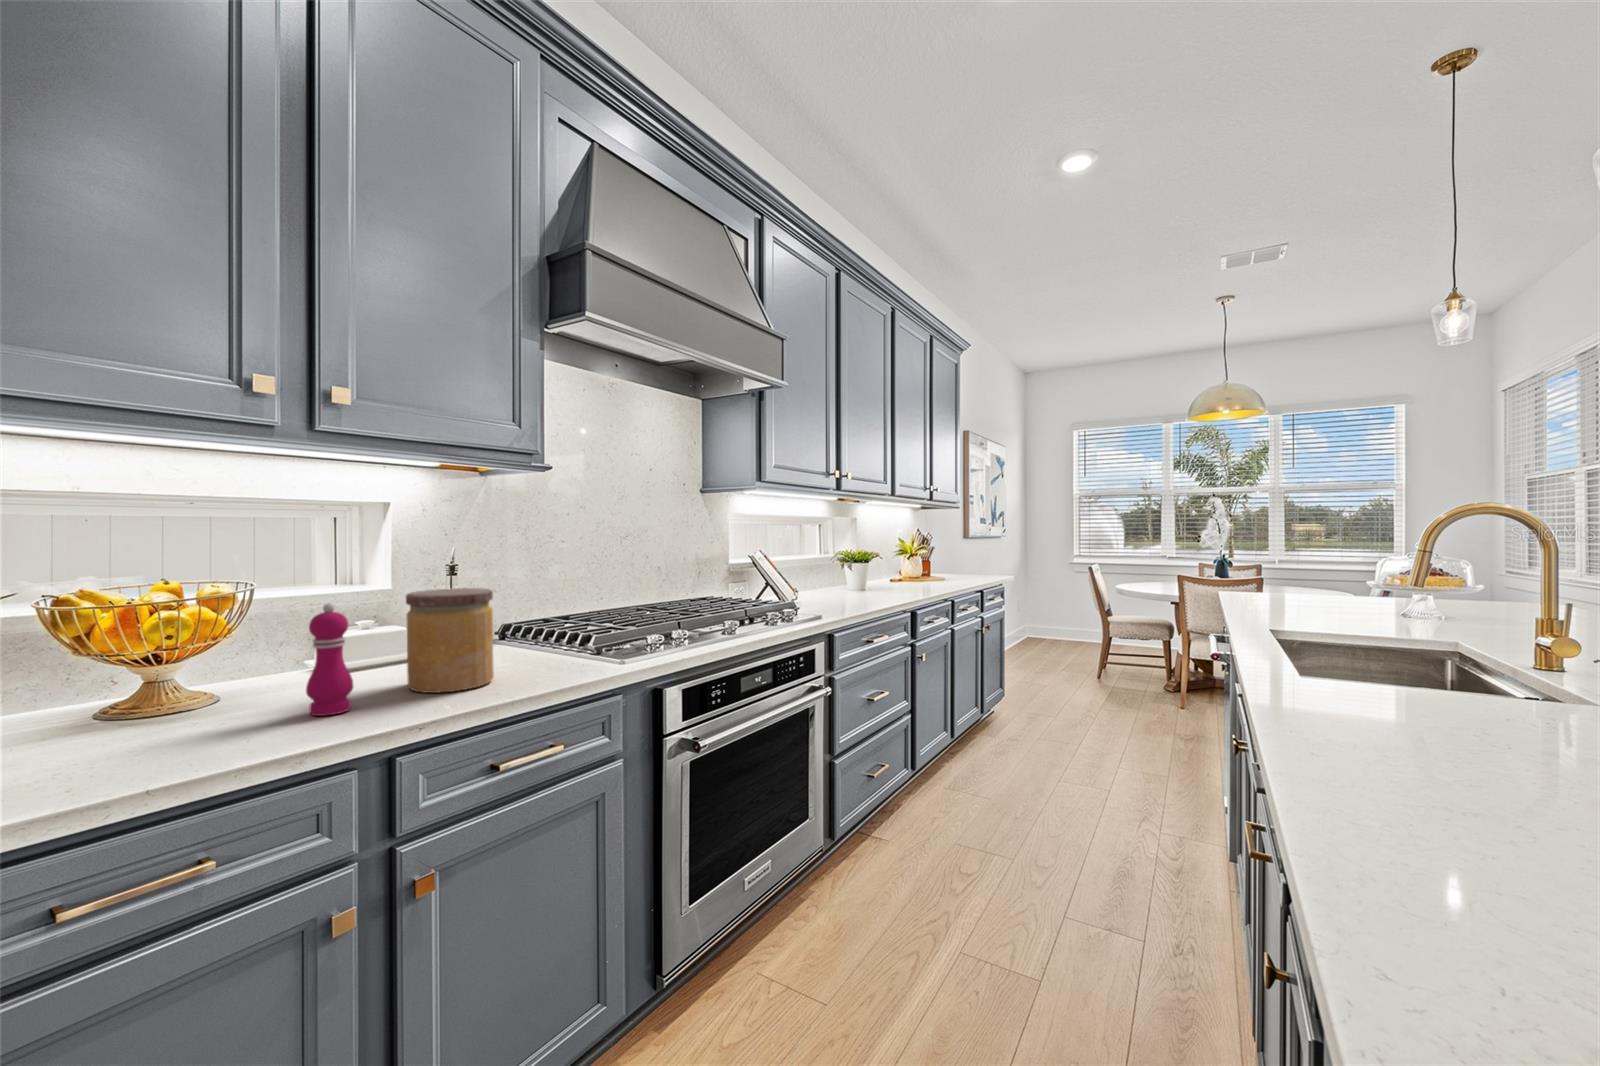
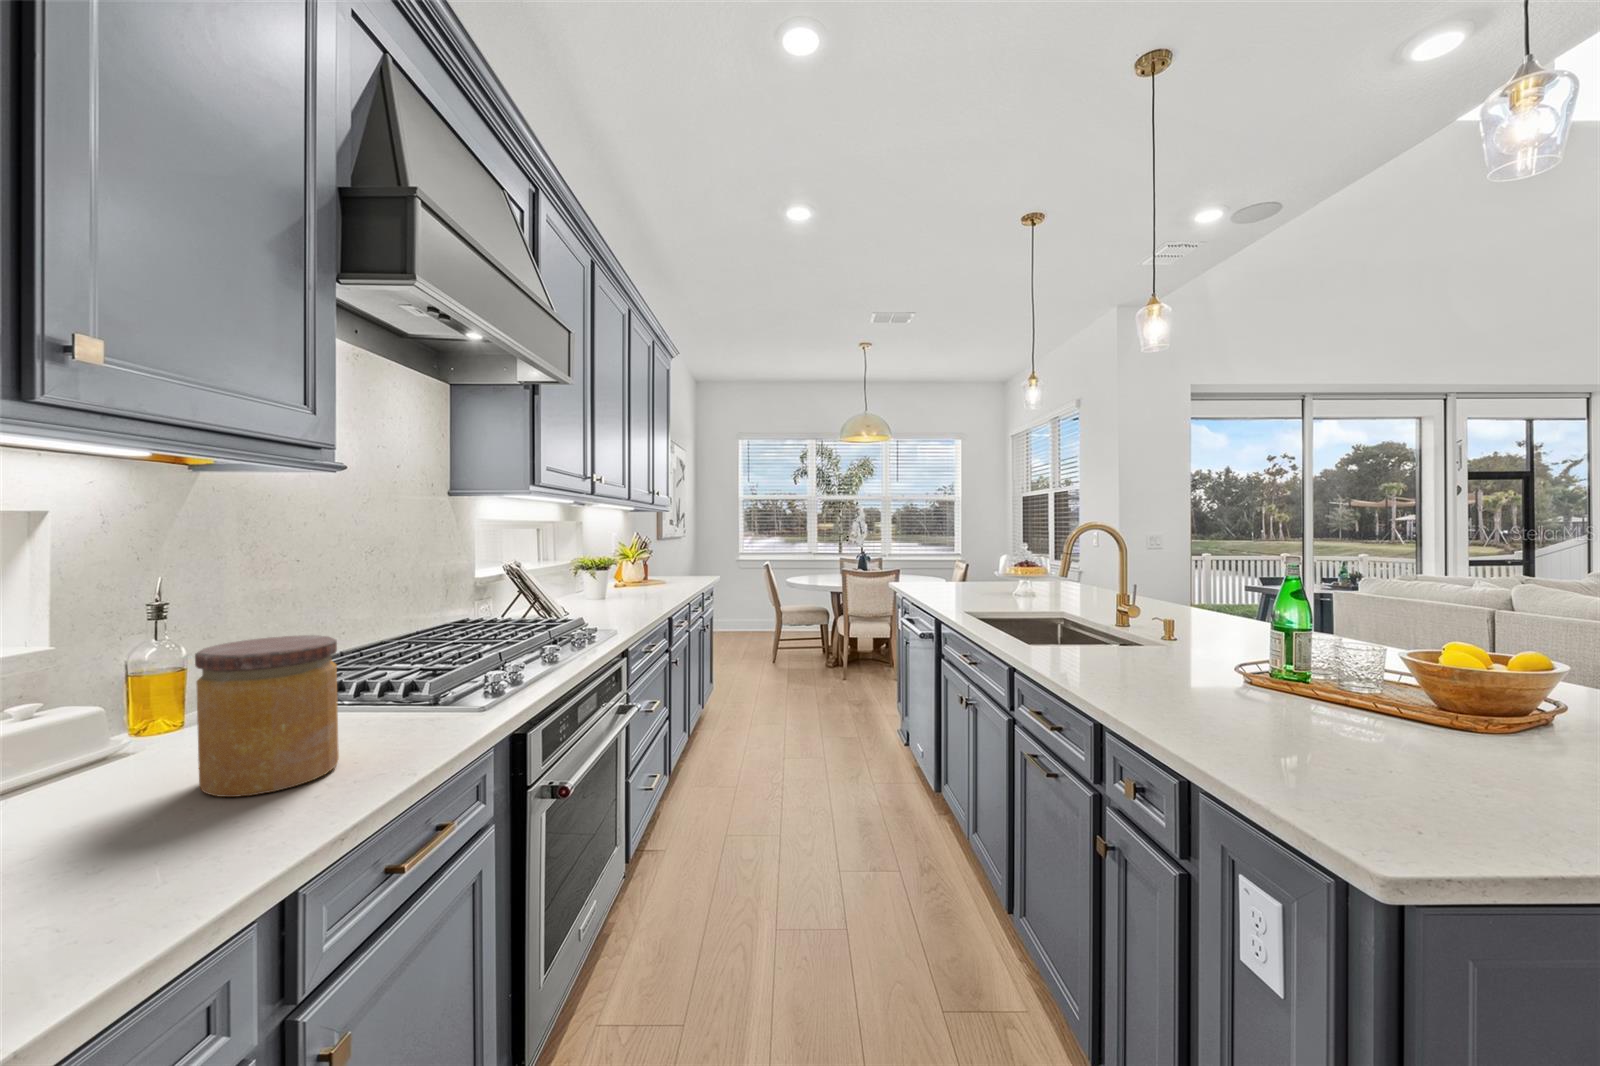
pepper mill: present [306,603,353,716] -> none [73,684,163,870]

